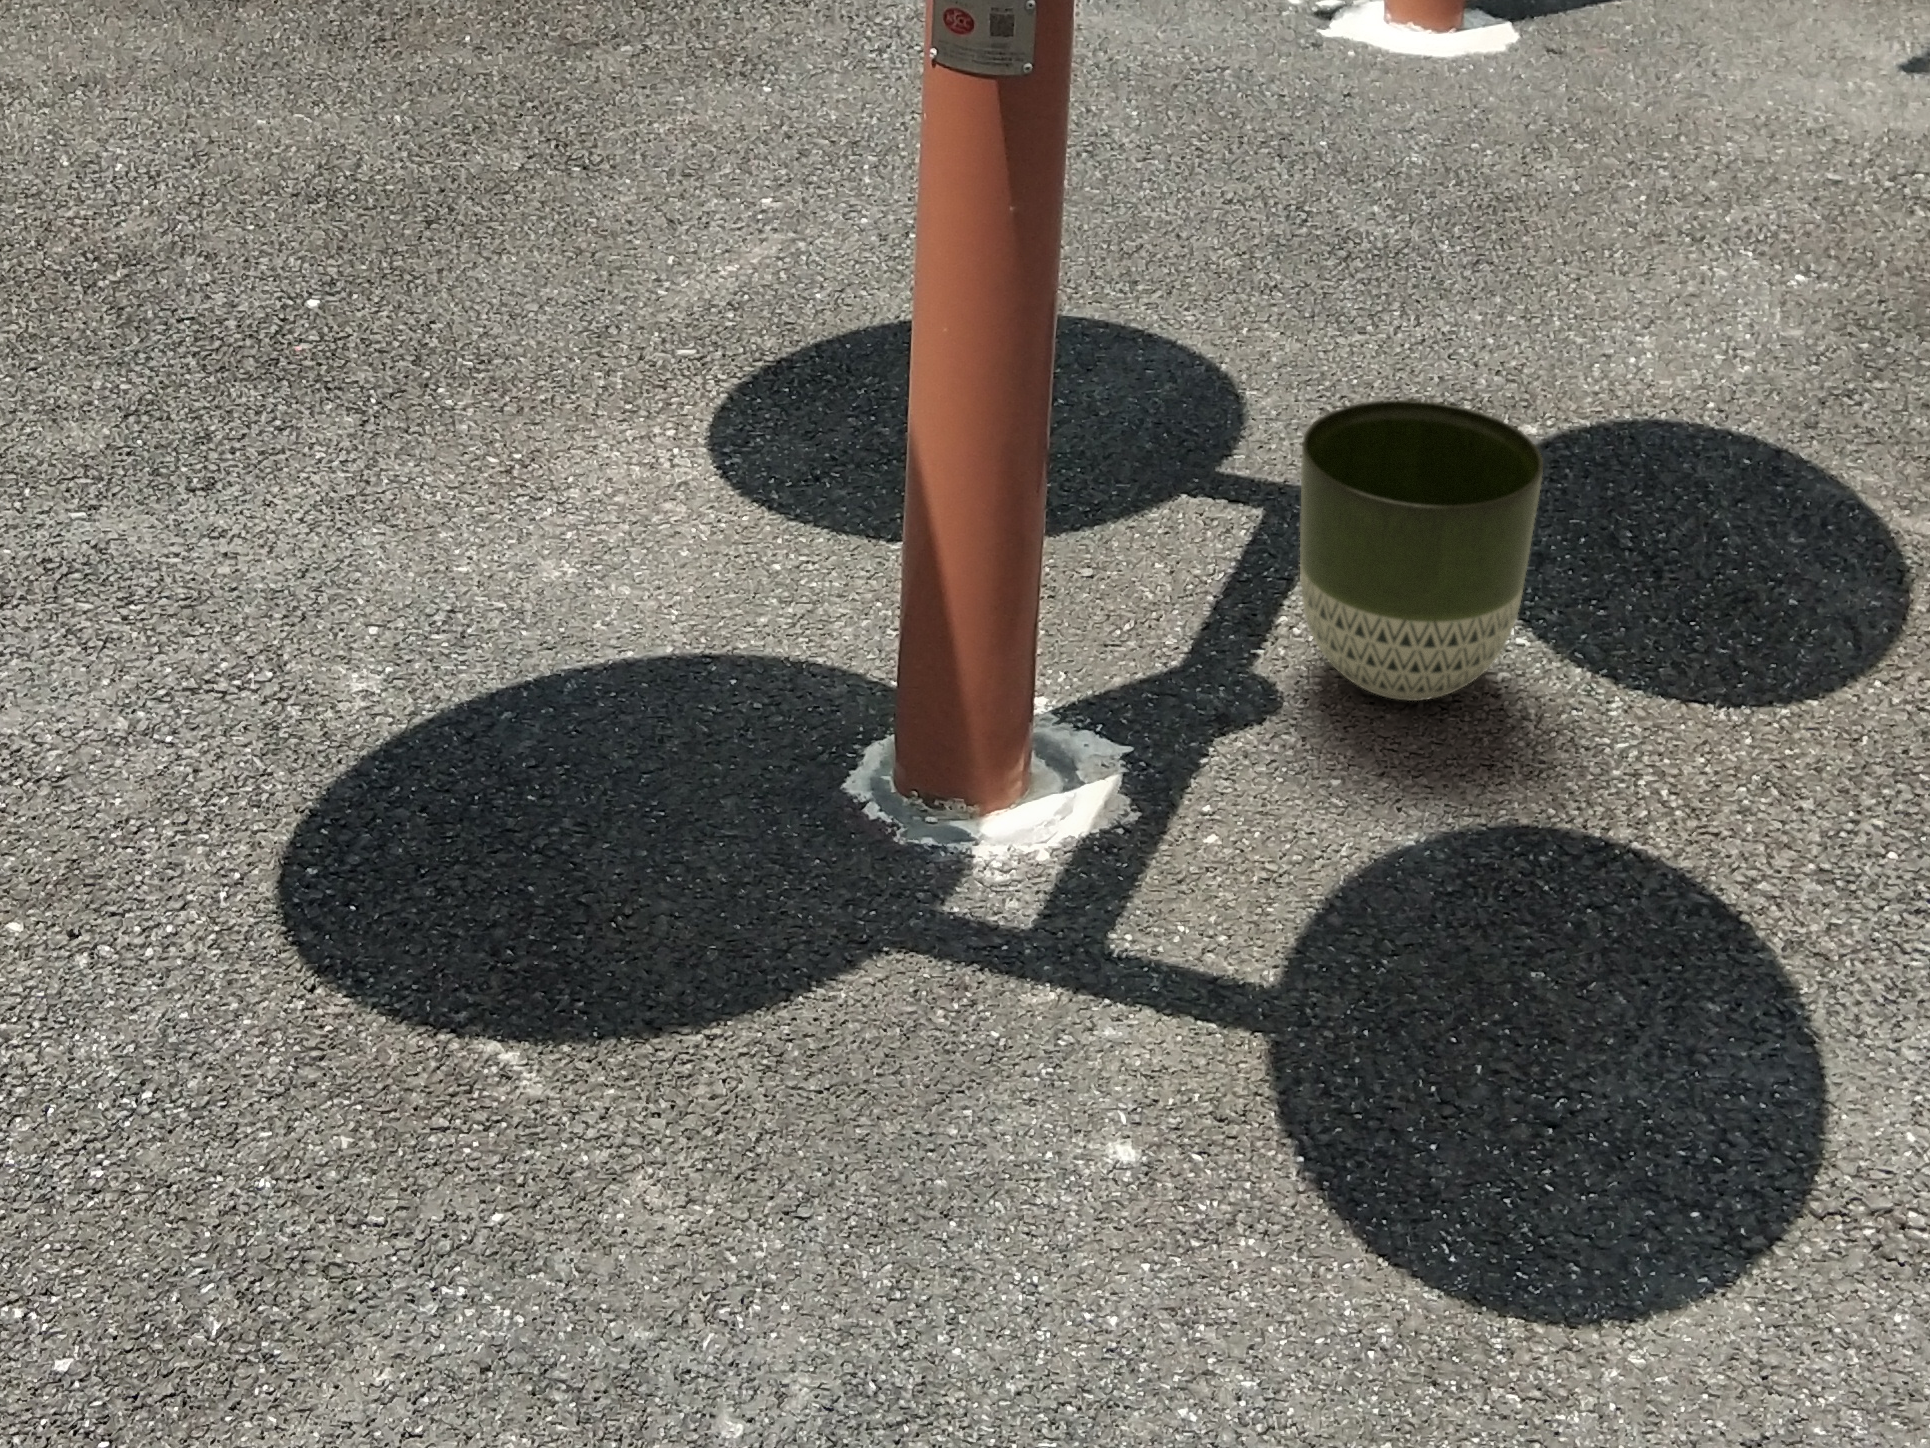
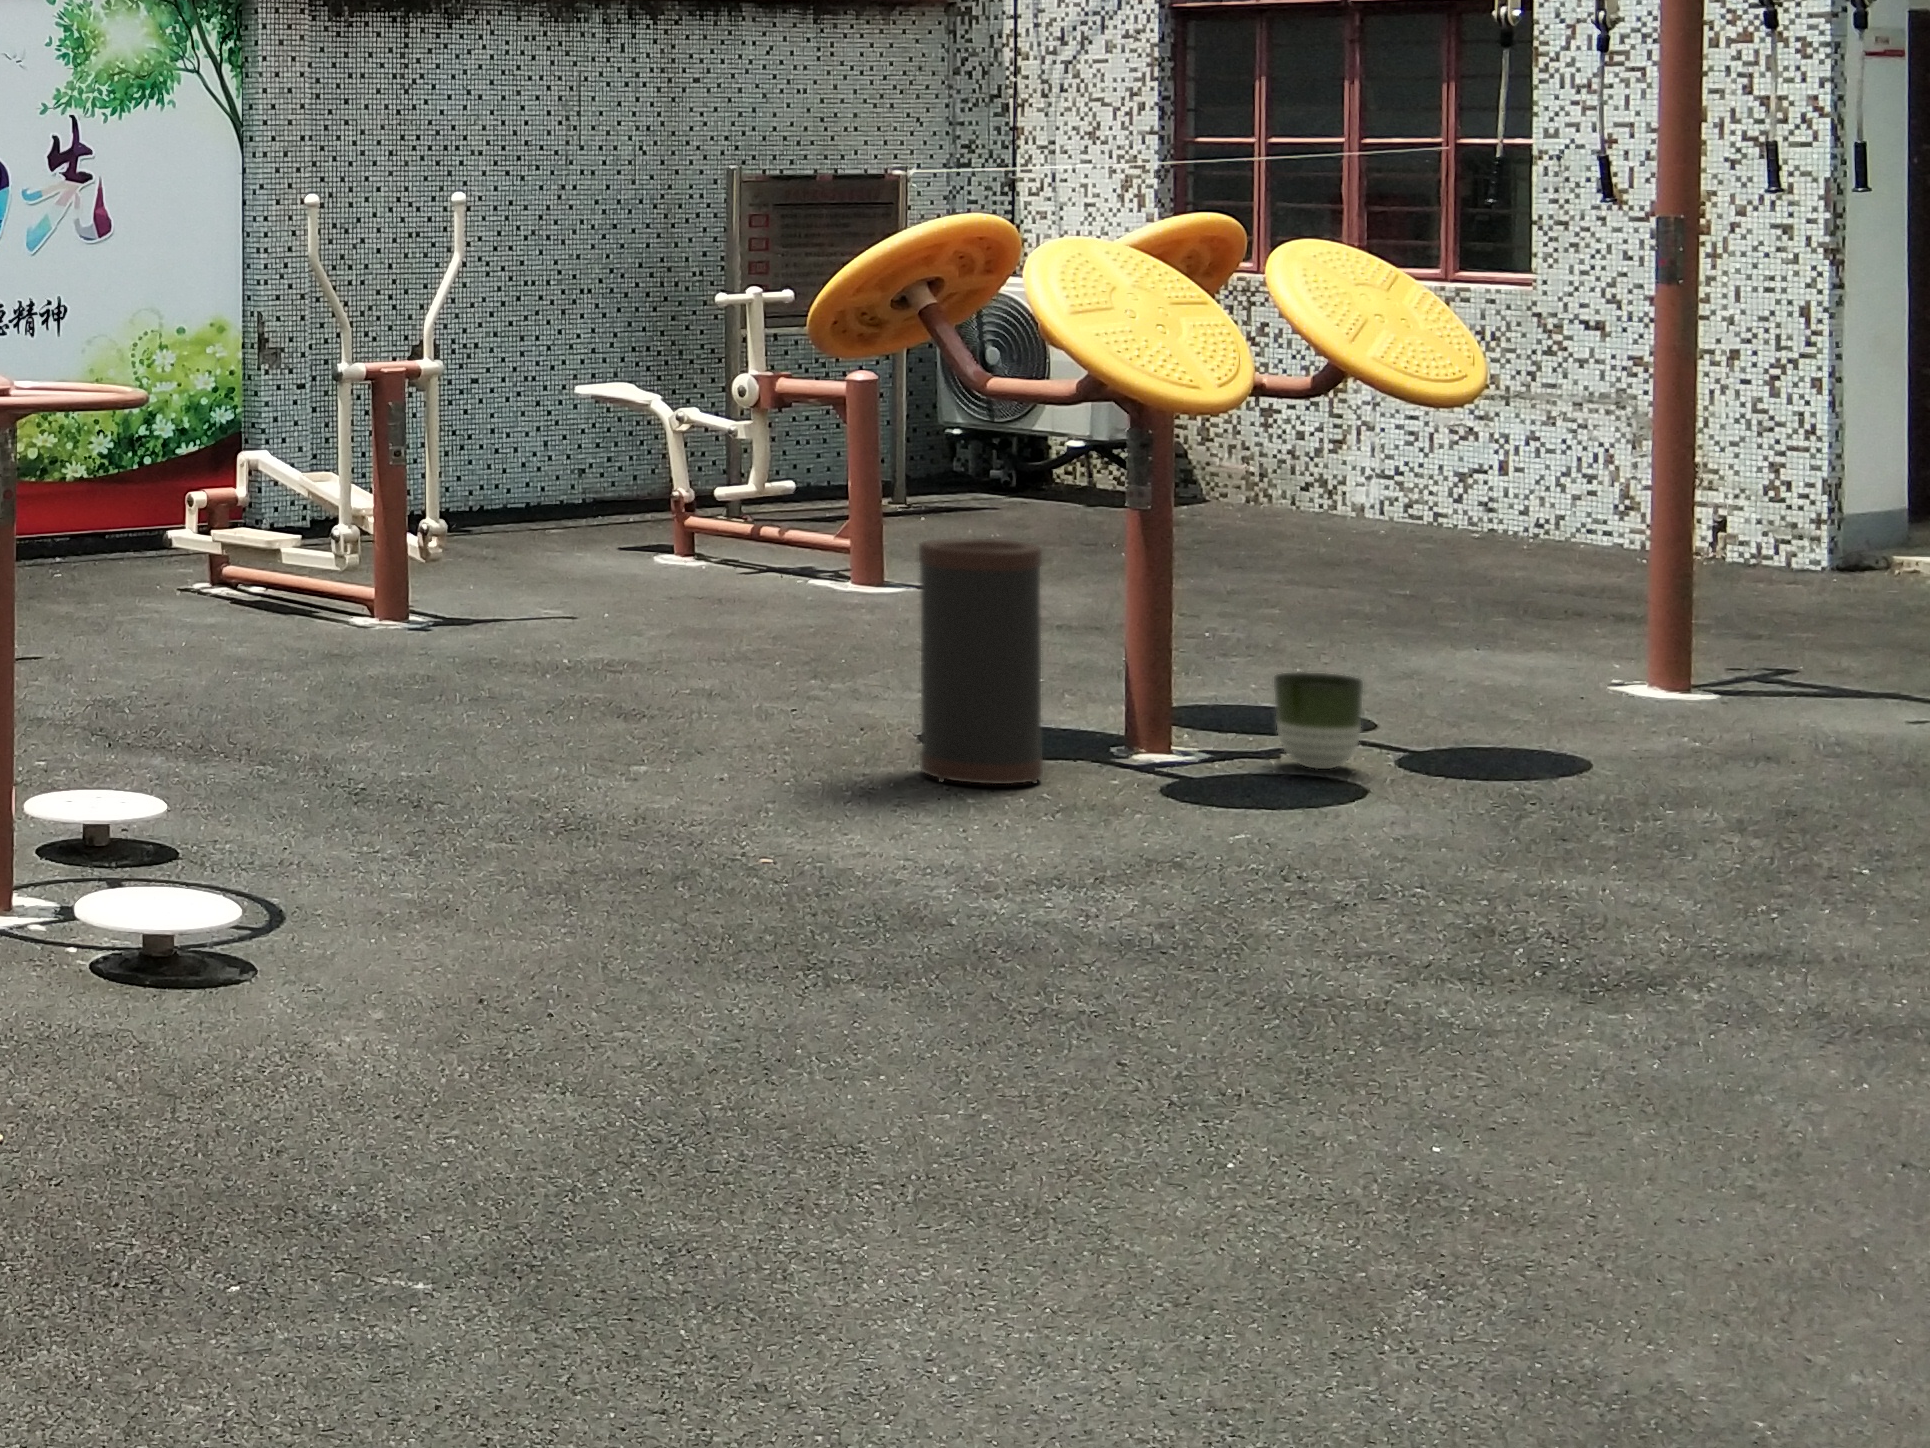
trash can: none [474,331,957,1349] -> present [919,539,1043,784]

